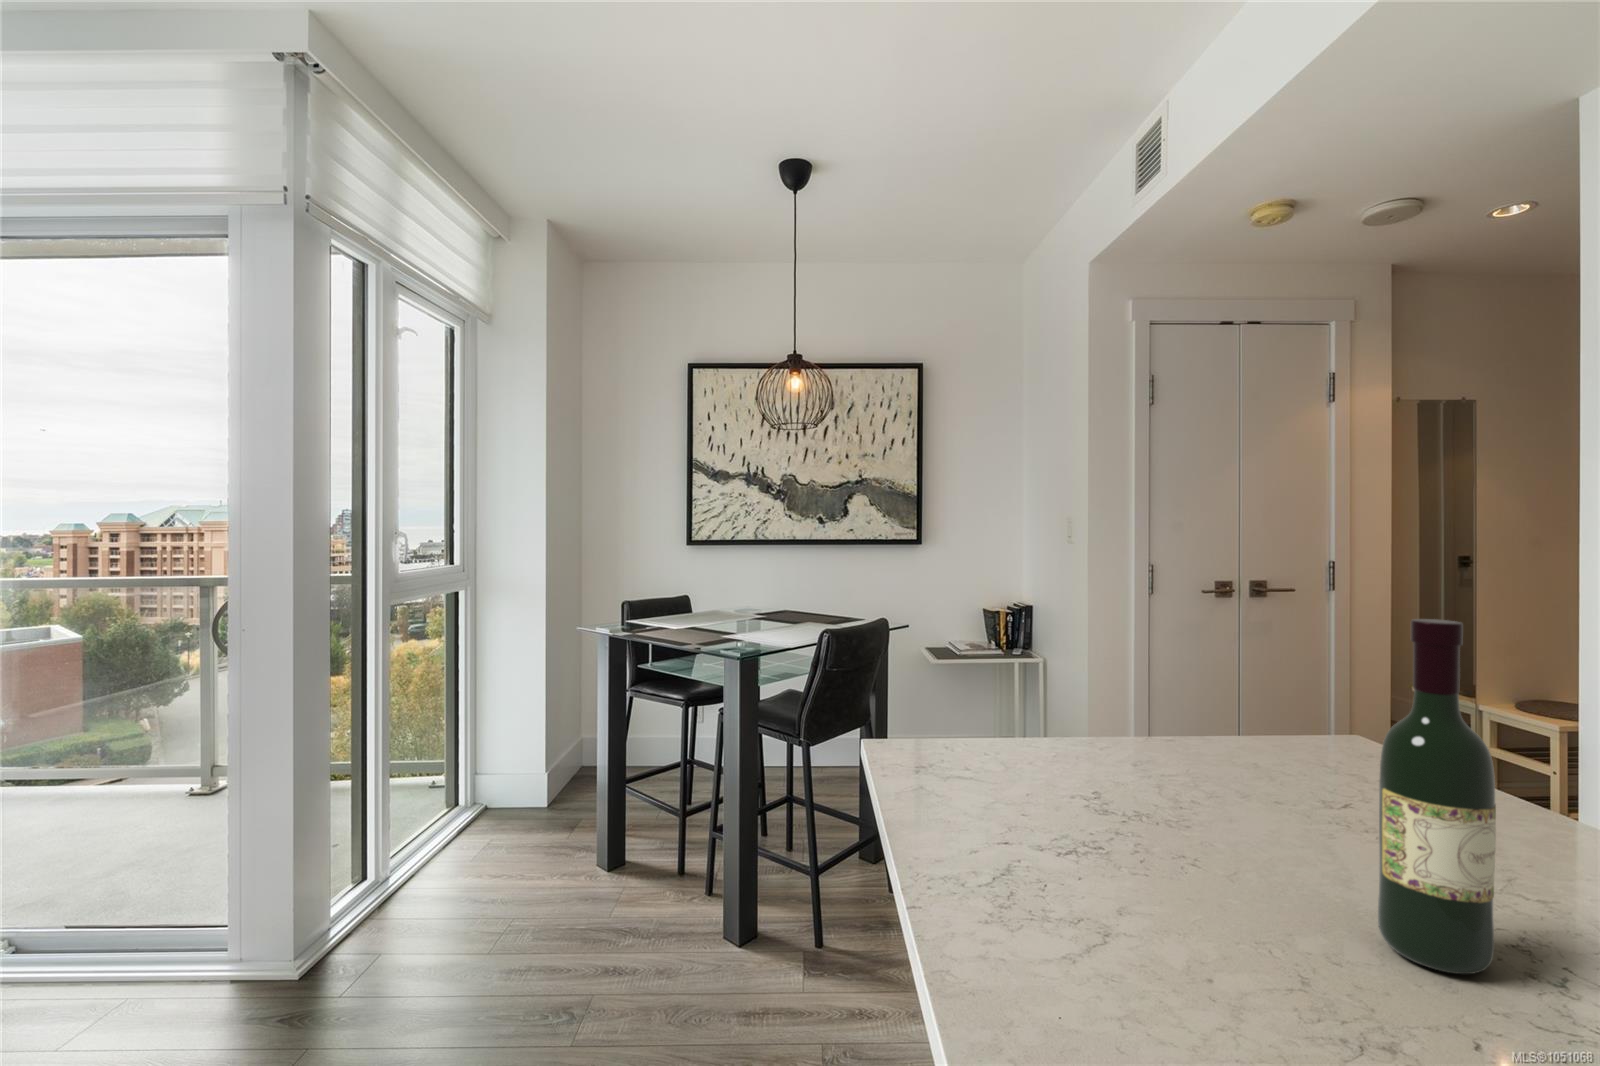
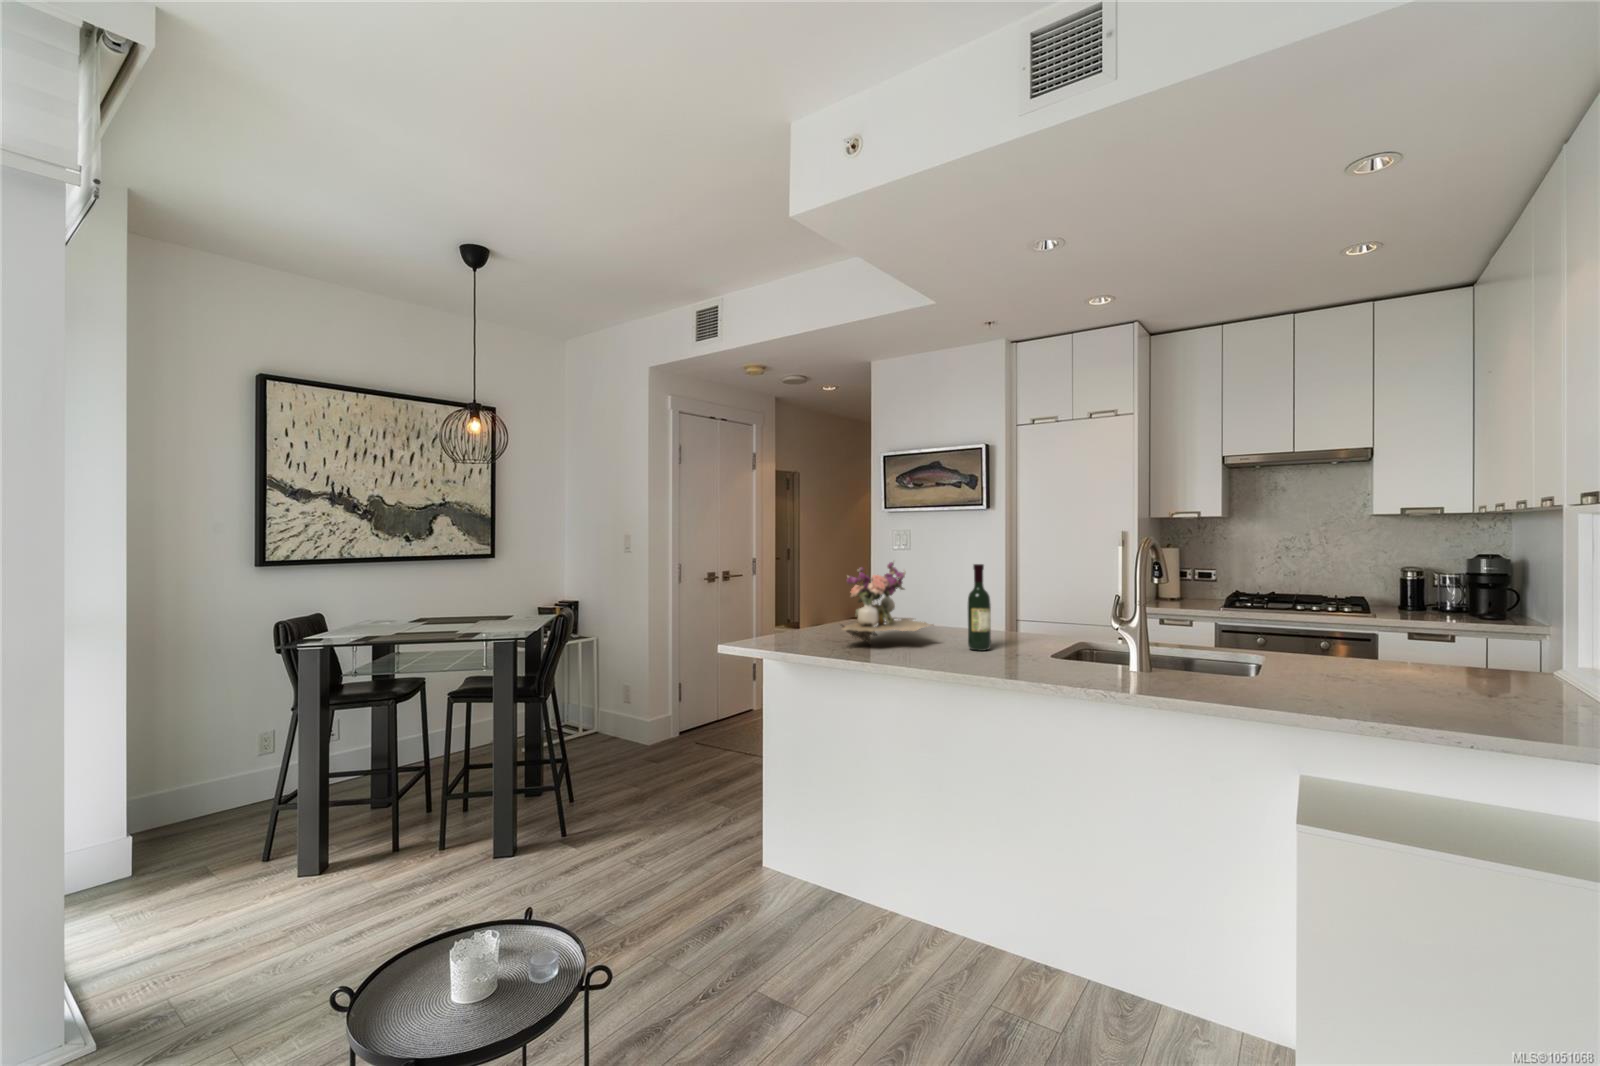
flower arrangement: none [1014,581,1328,805] -> present [841,561,933,642]

